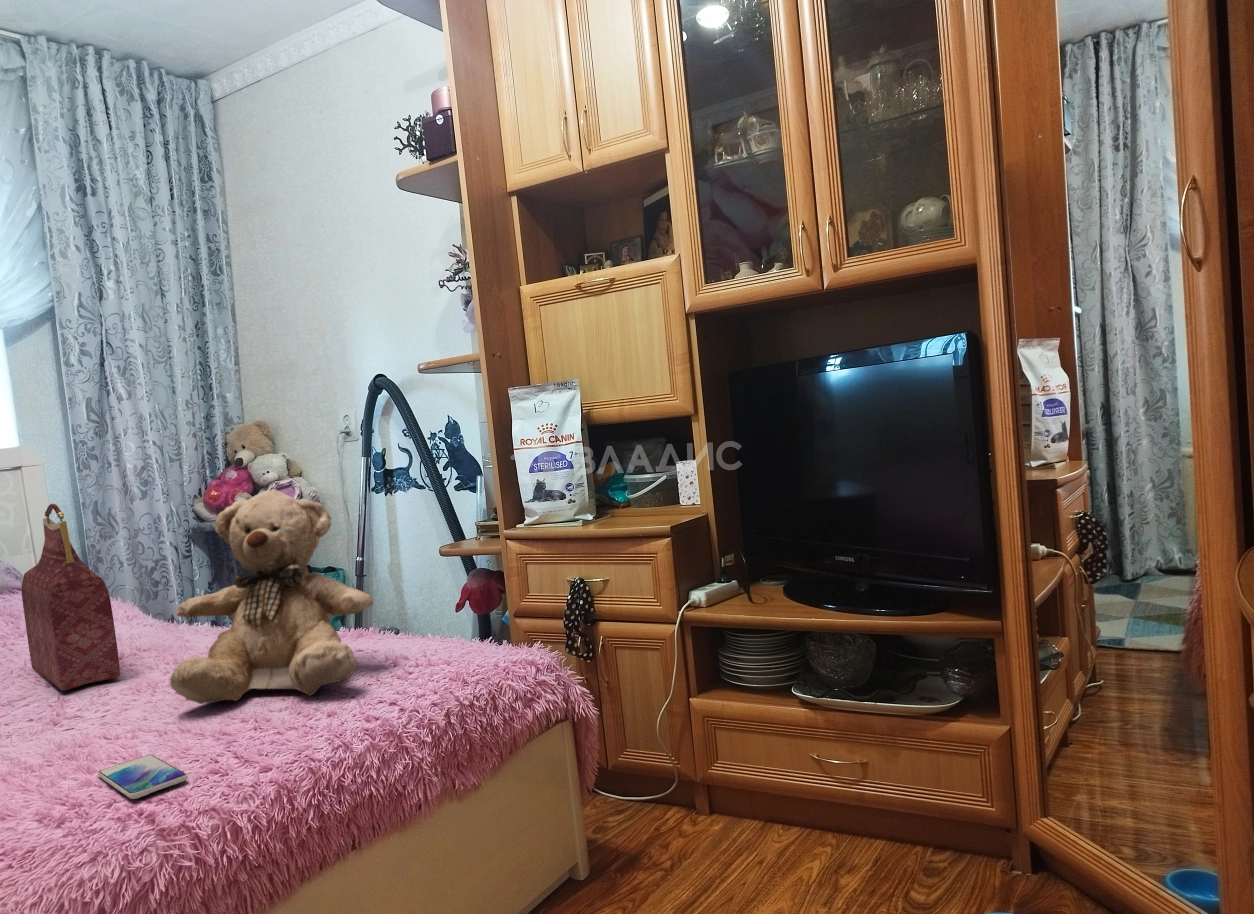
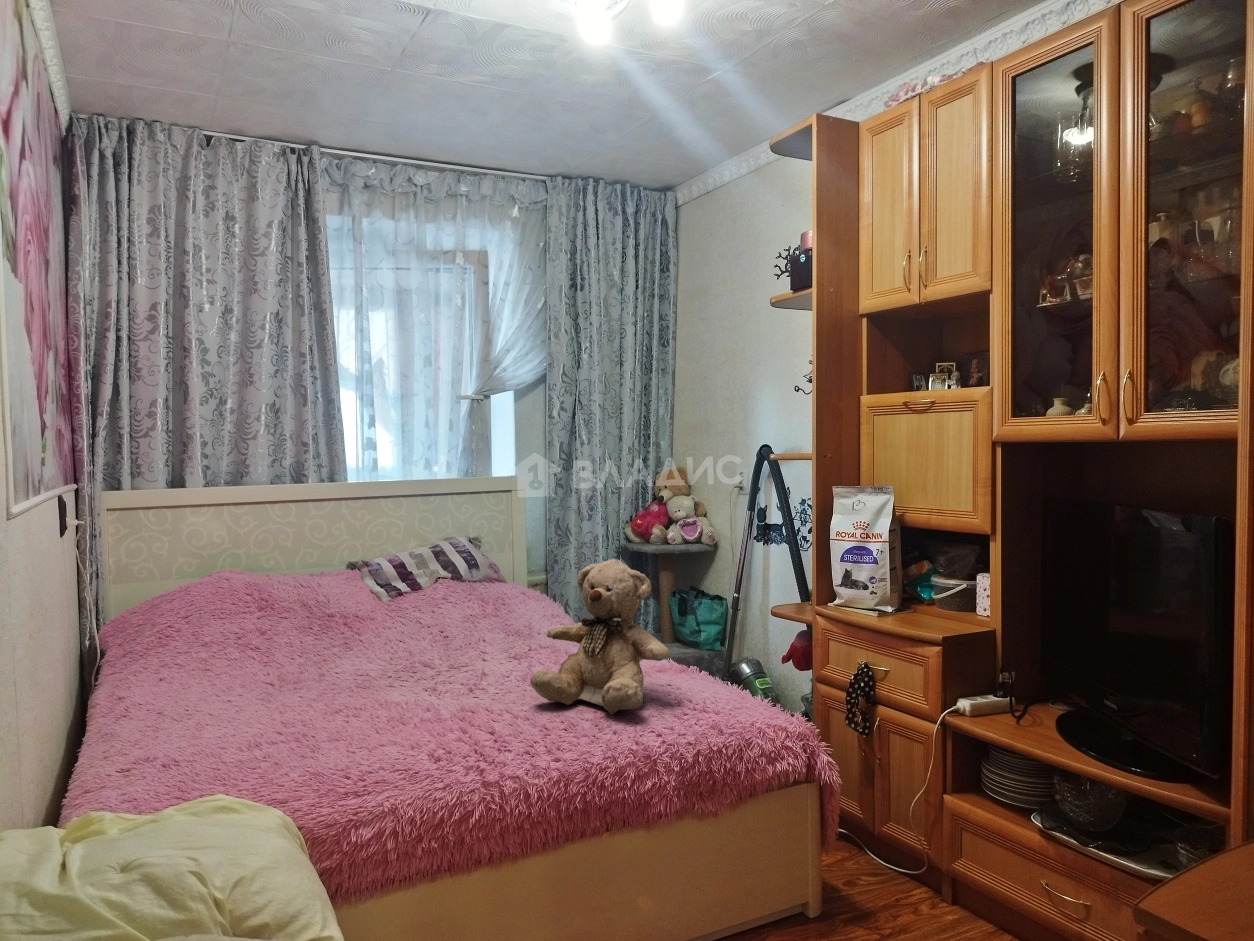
handbag: present [21,504,120,691] -> none [482,540,520,667]
smartphone: present [98,755,188,799] -> none [472,730,511,757]

